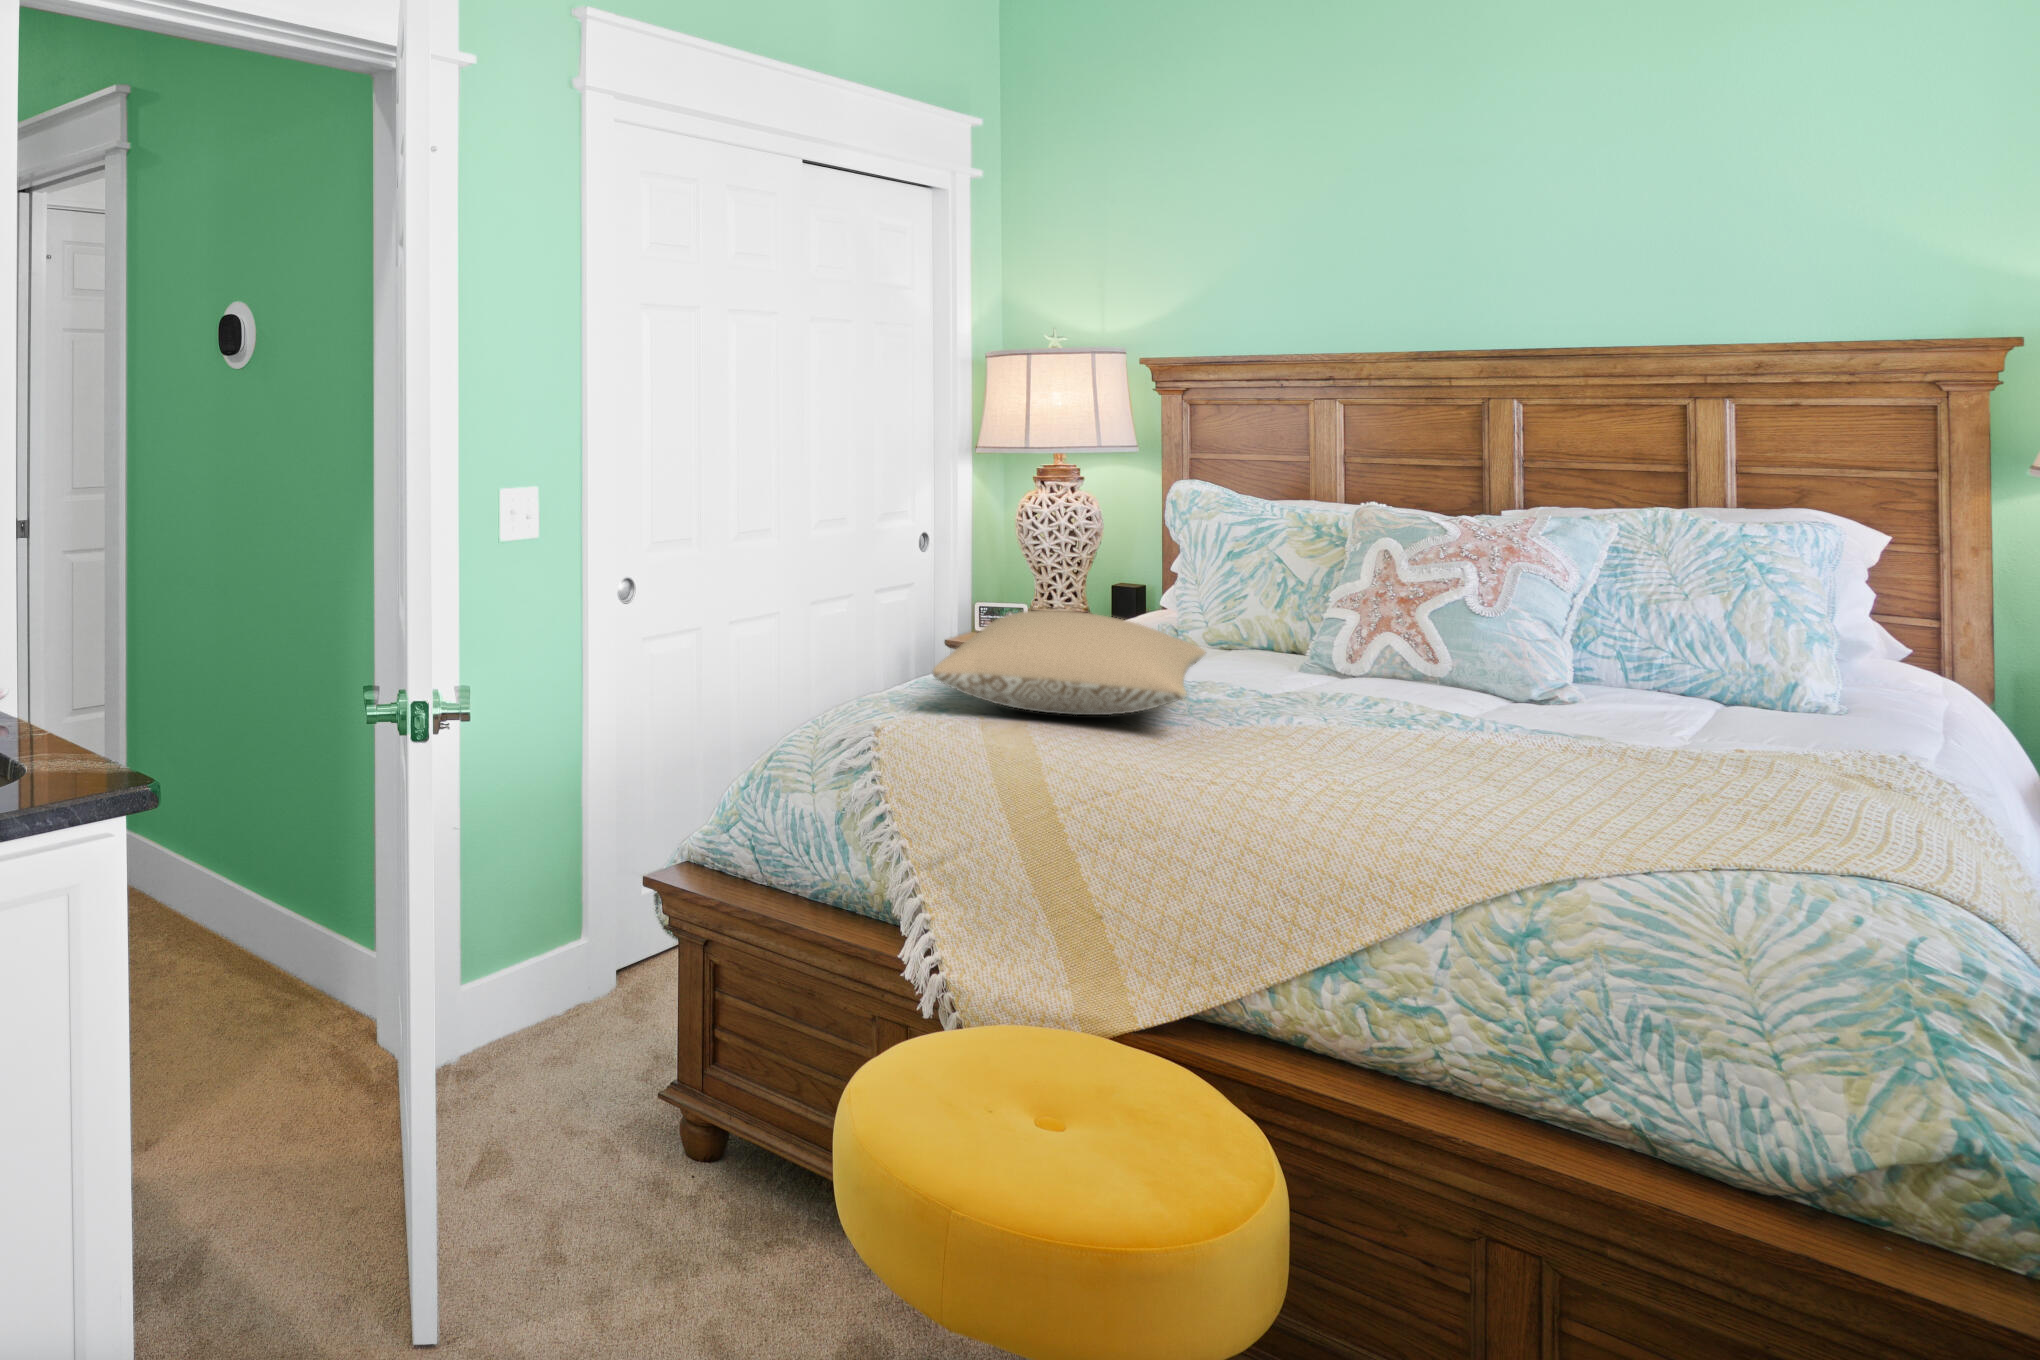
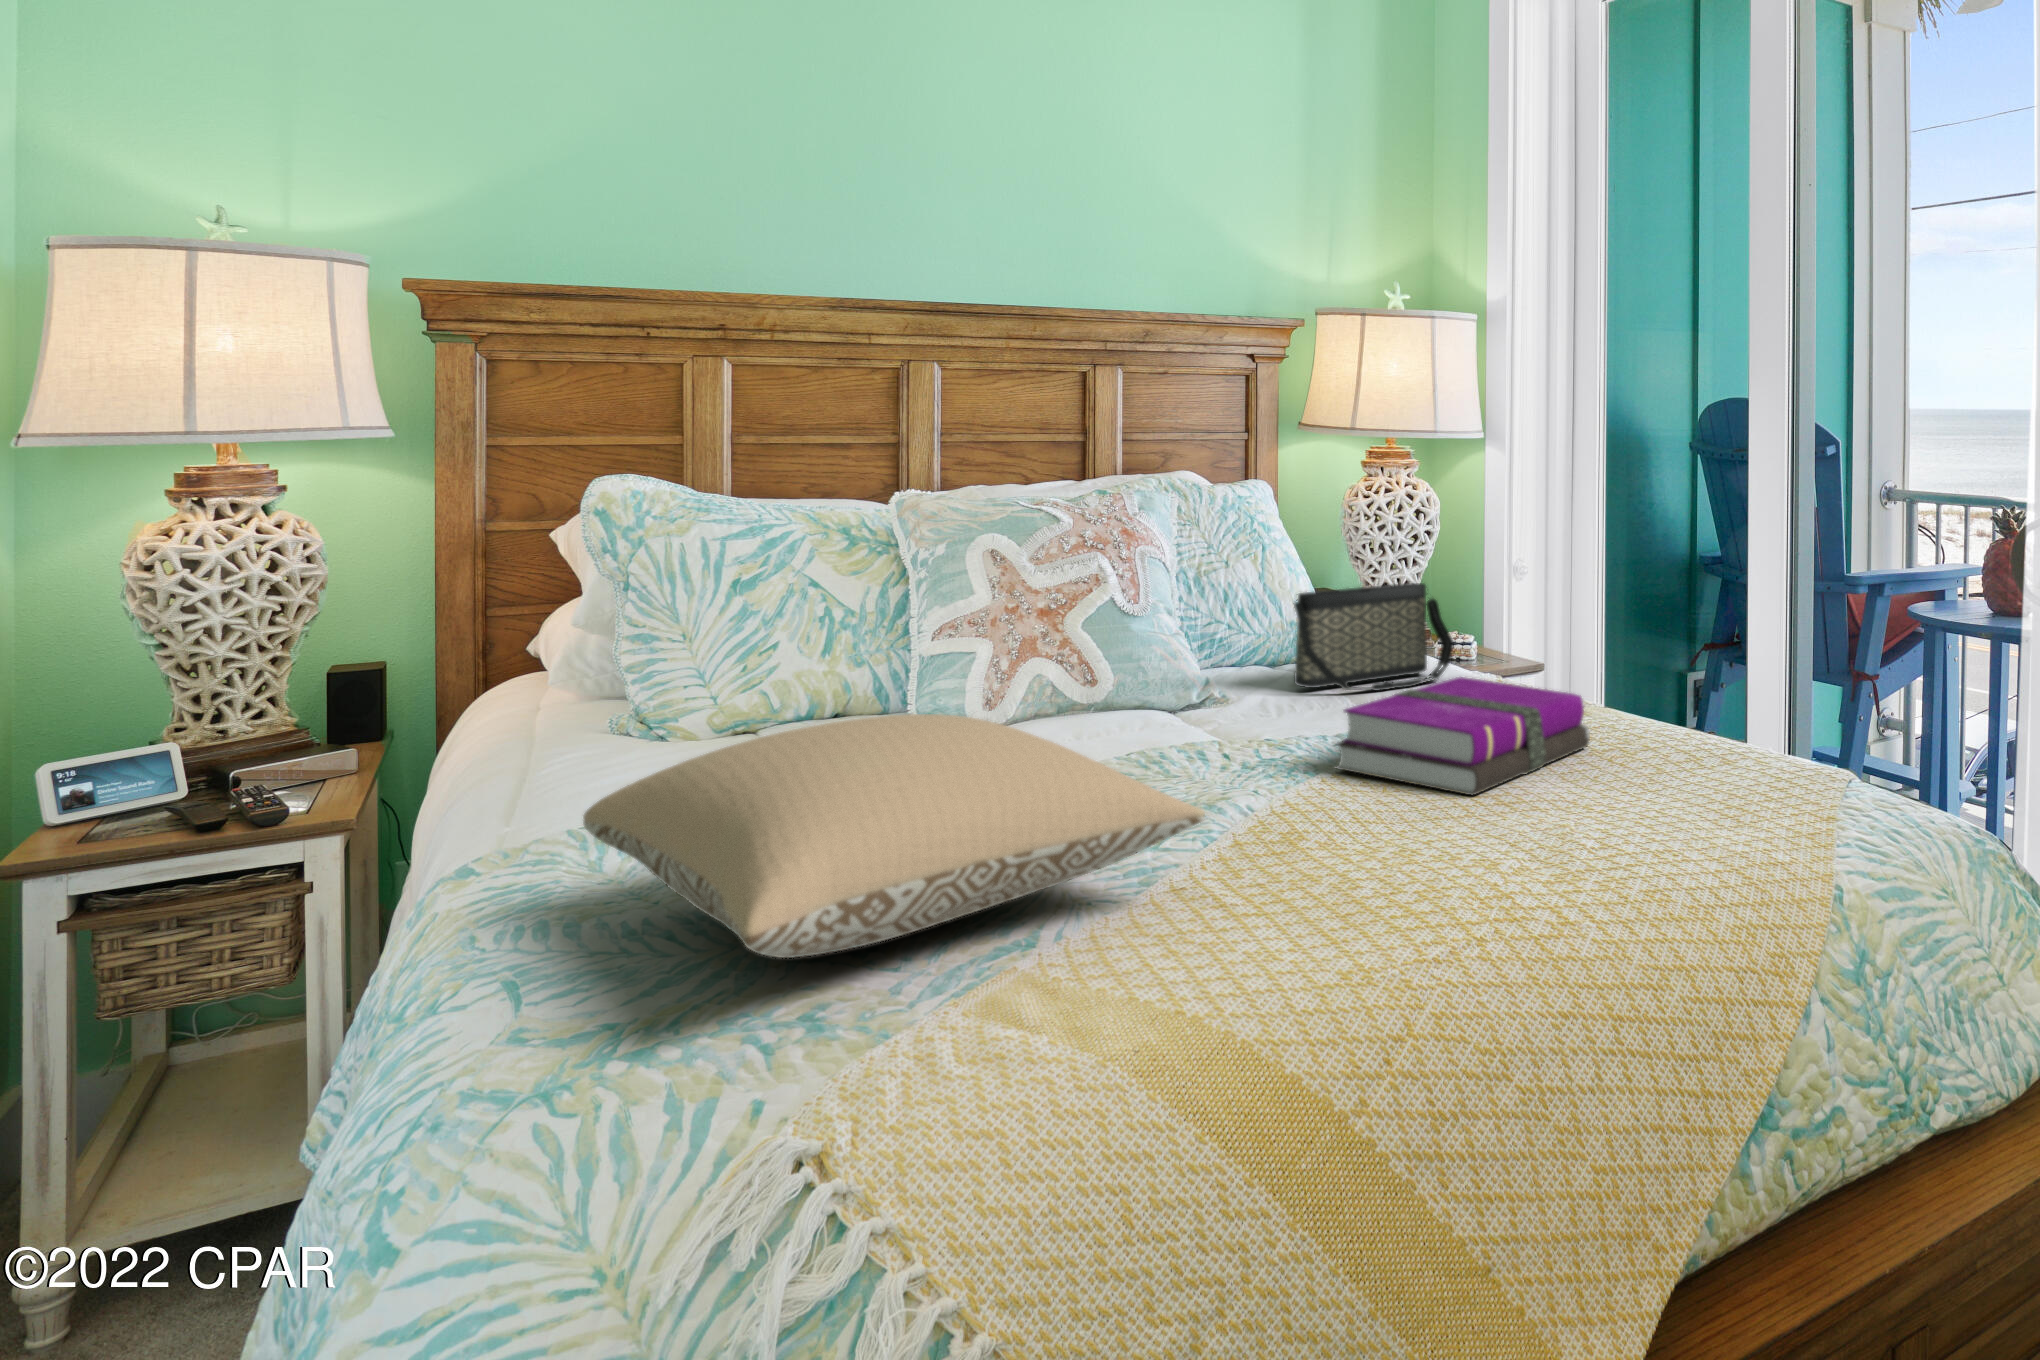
handbag: none [1649,623,1867,737] -> present [1294,583,1454,690]
notebook: none [1471,695,1747,791] -> present [1335,677,1590,795]

